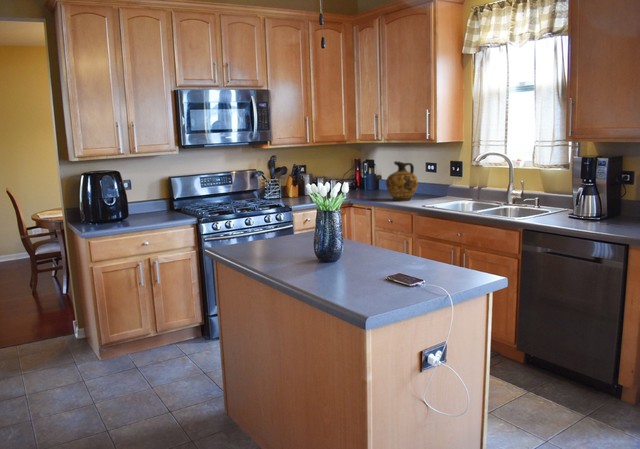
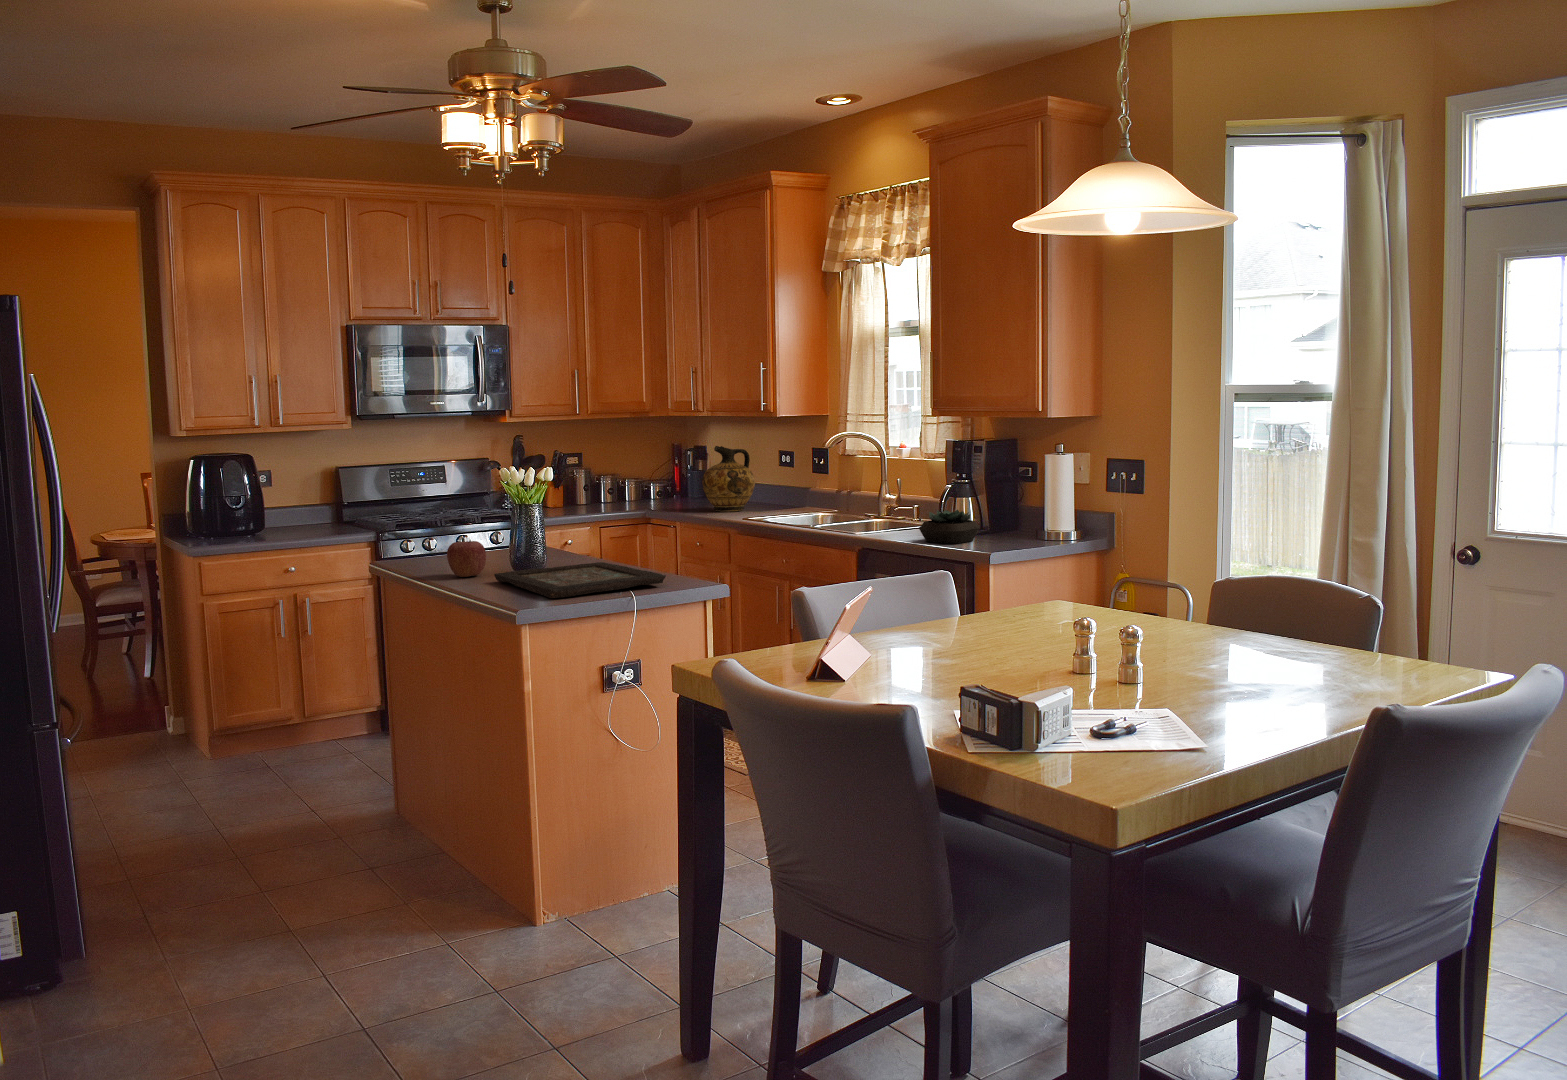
succulent plant: none [576,203,621,228] -> present [919,510,980,544]
apple: none [275,239,304,269] -> present [447,541,486,577]
decorative tray: none [317,254,467,300] -> present [494,562,666,598]

